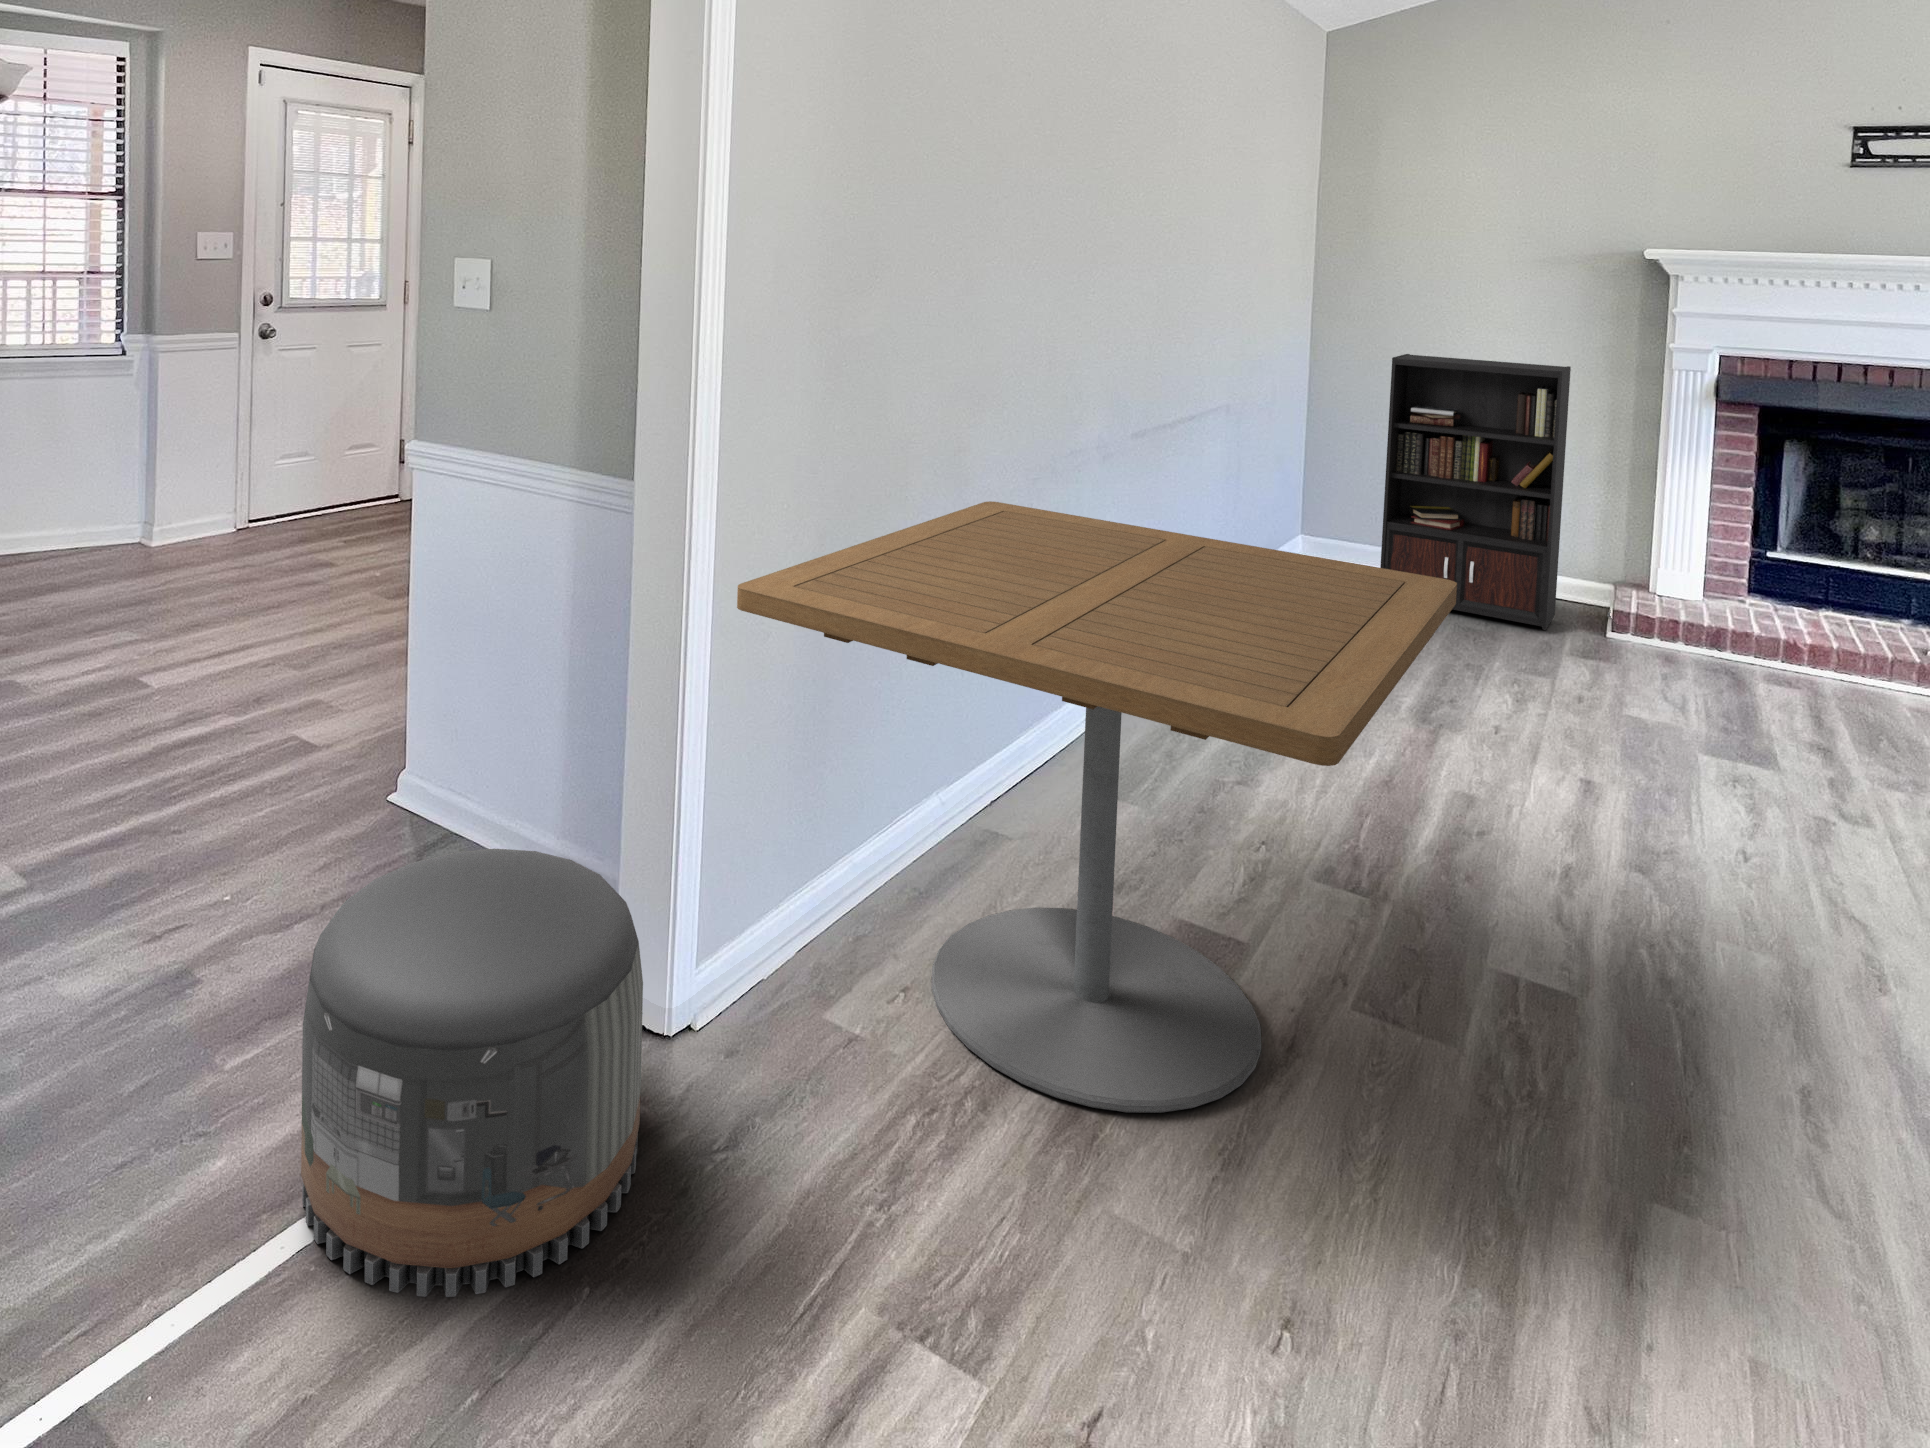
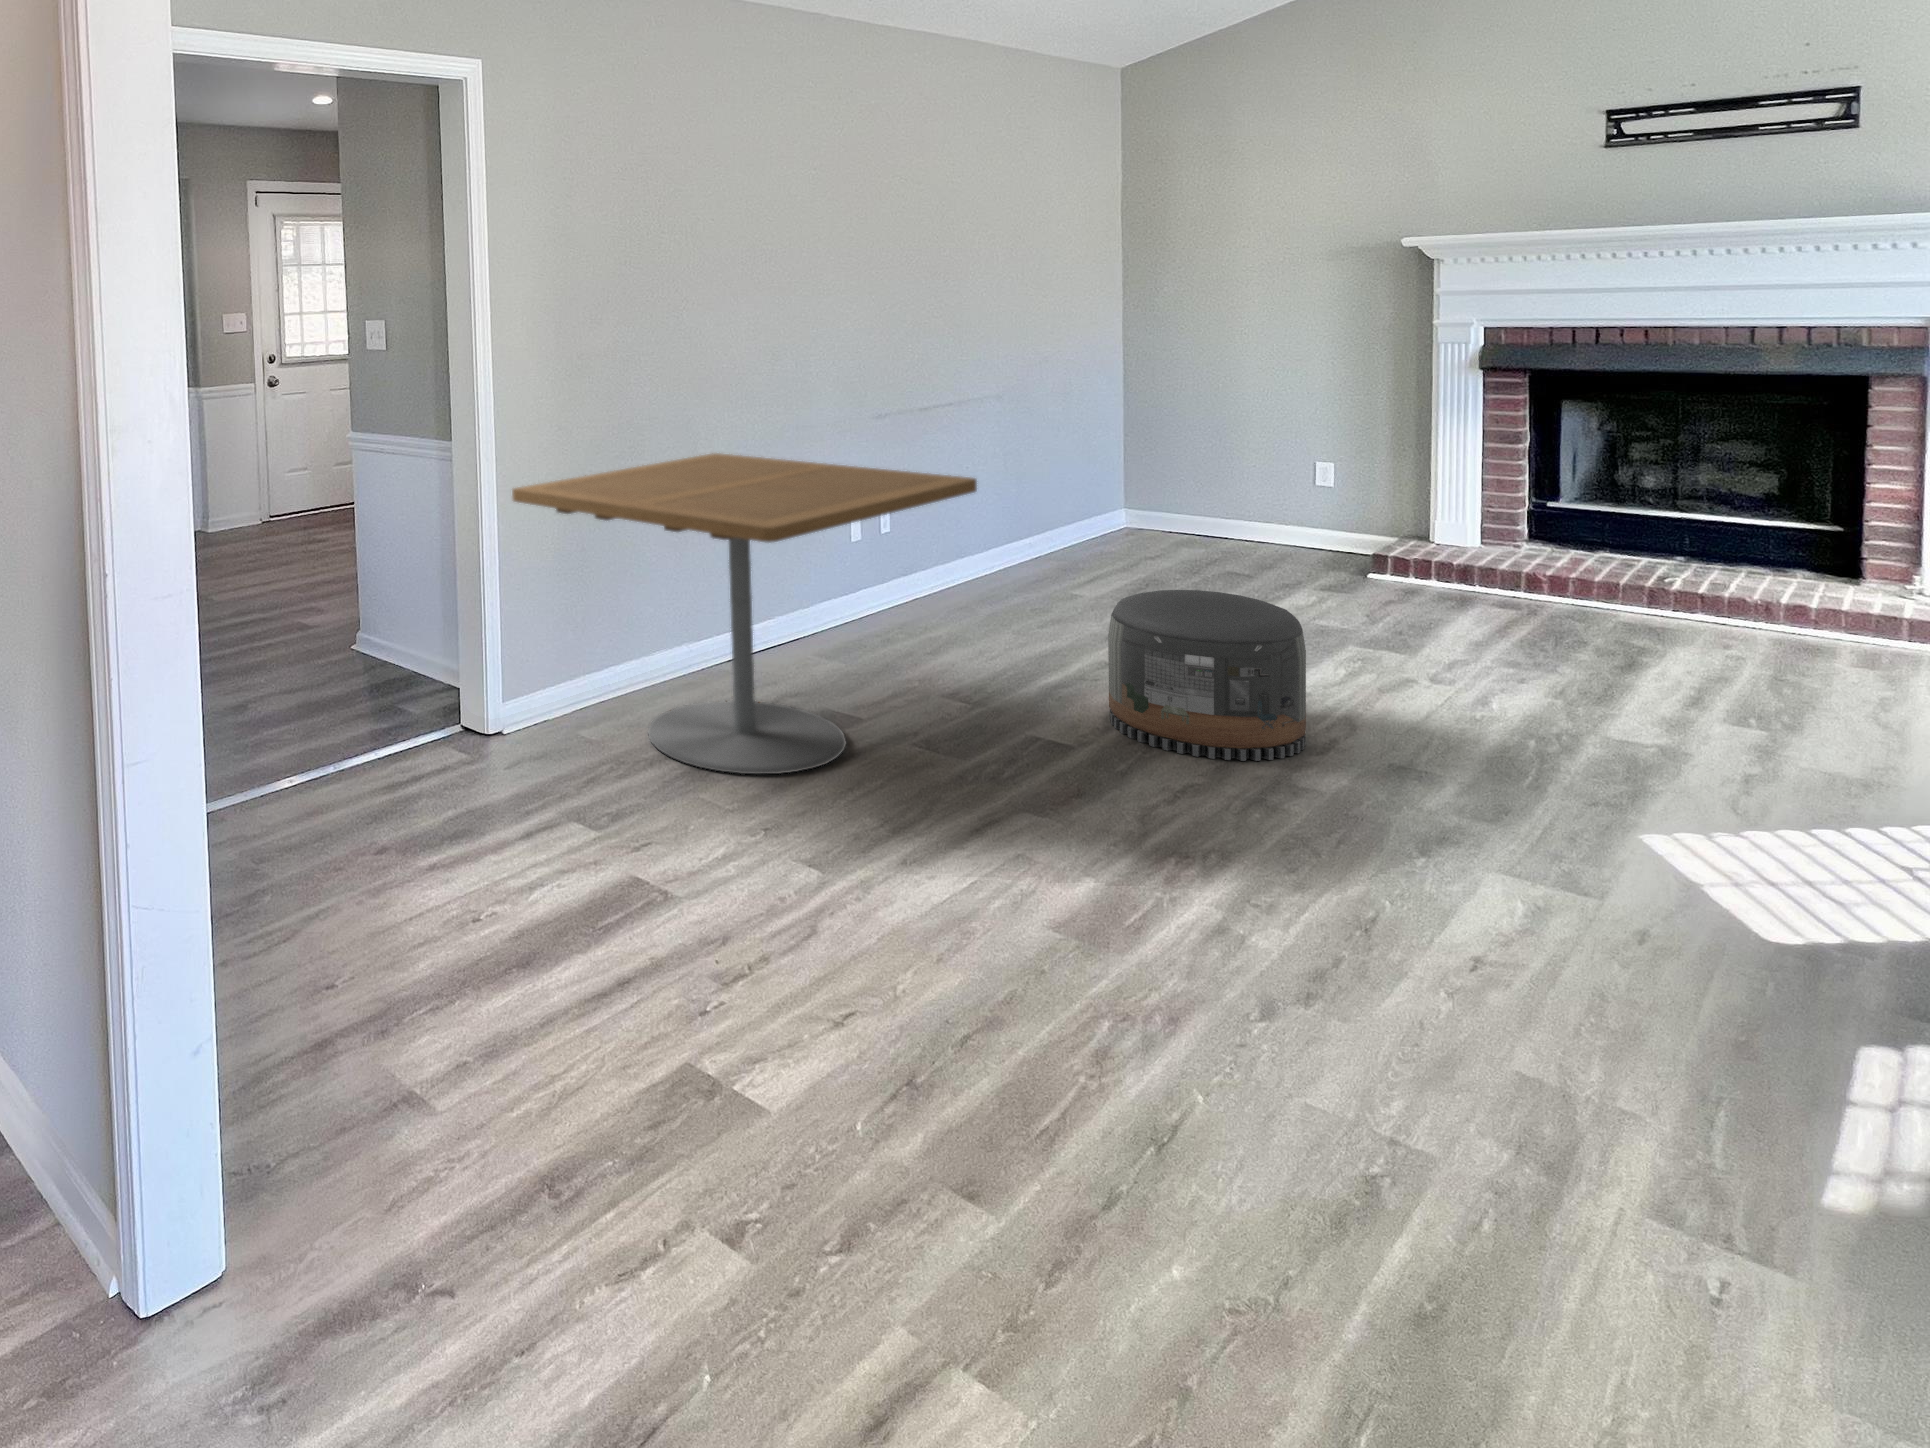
bookcase: present [1380,354,1611,630] -> none [1166,345,1394,573]
pouf: present [301,849,643,1297] -> present [1108,590,1306,761]

